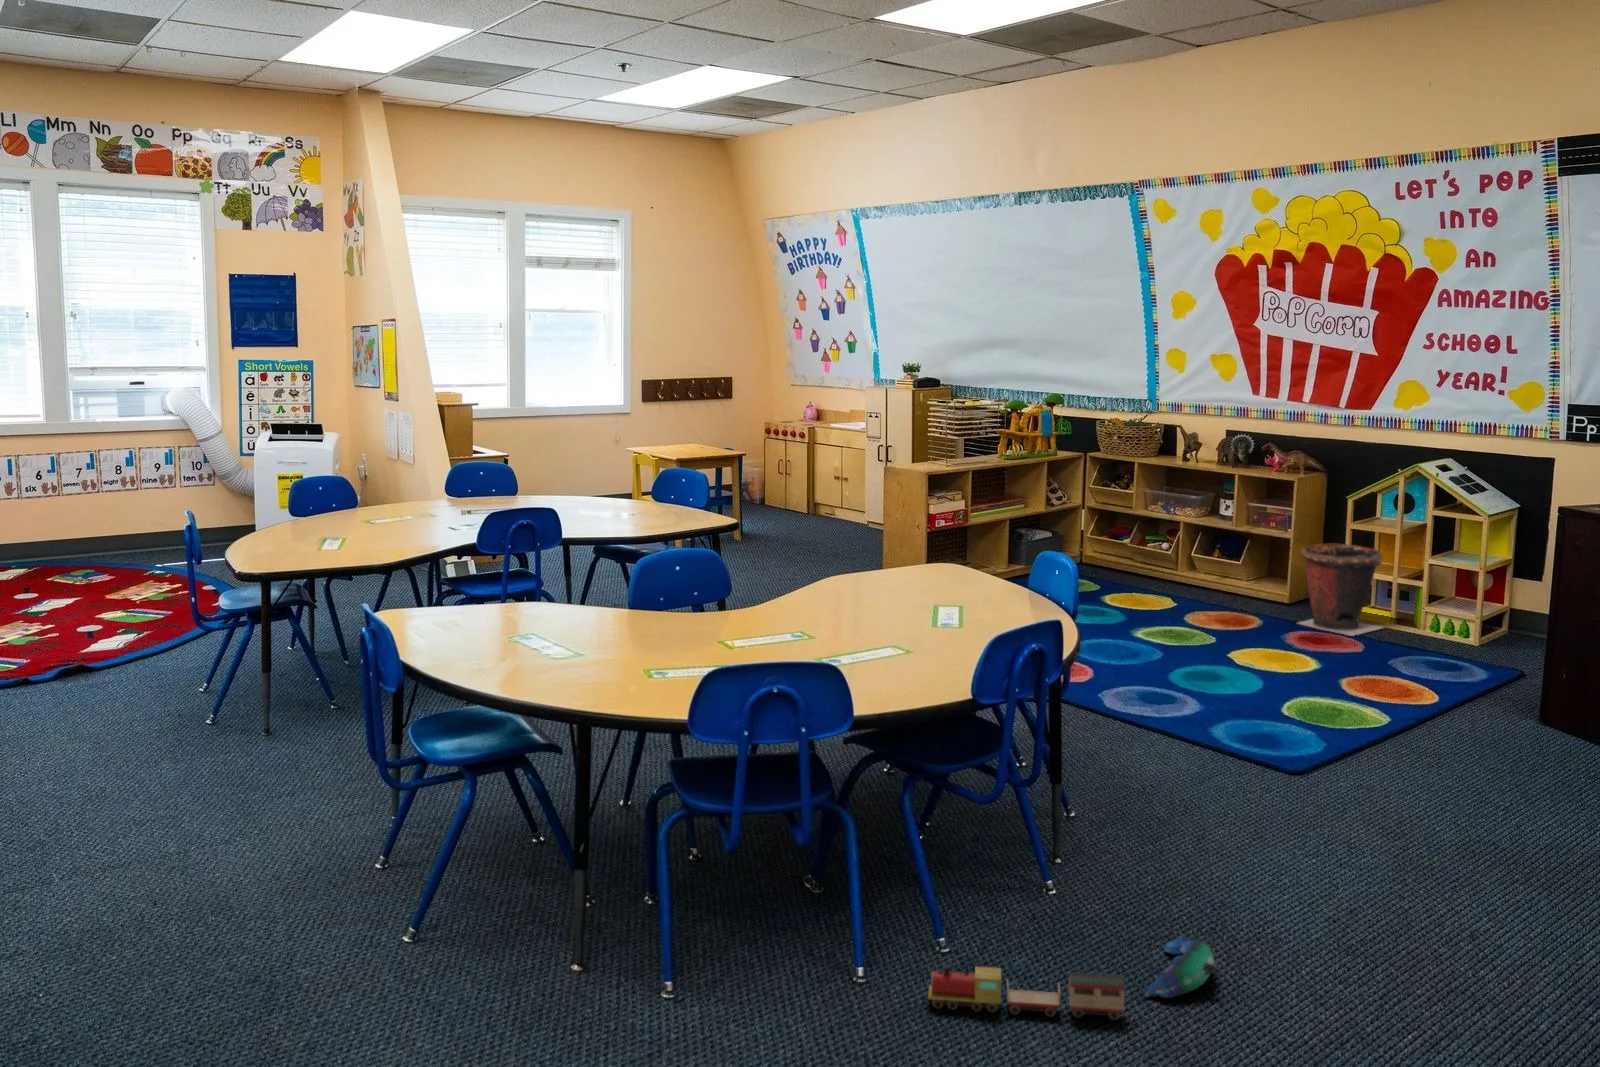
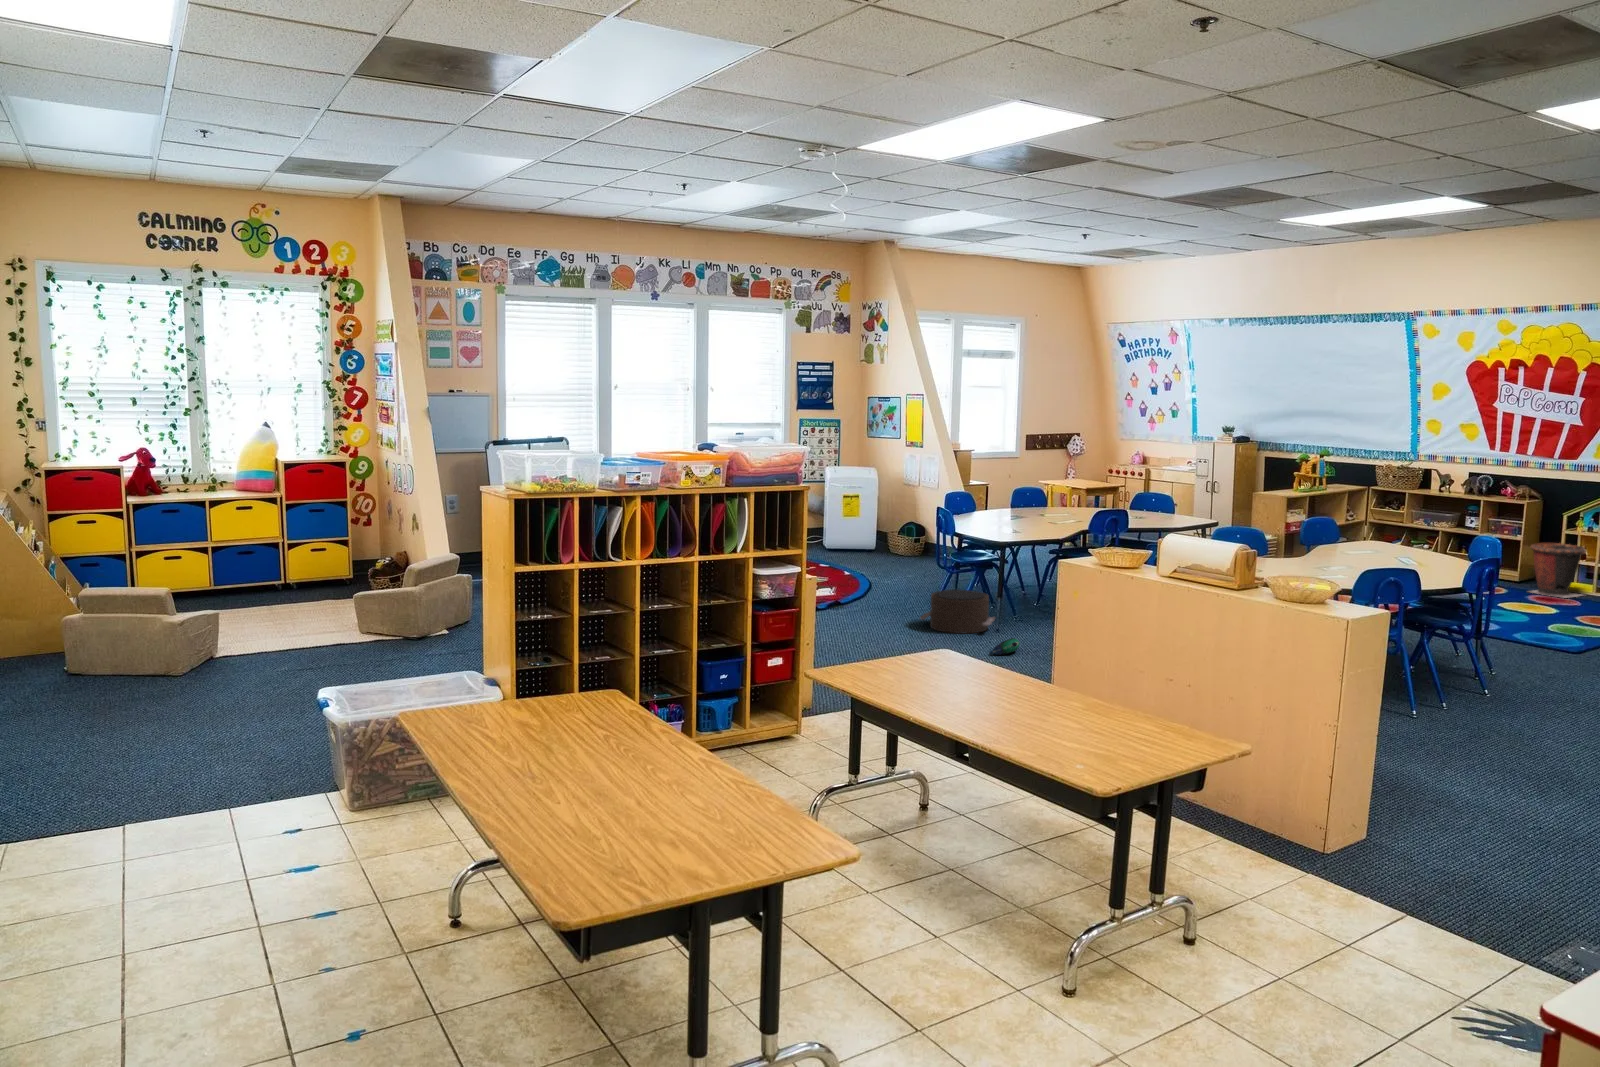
pouf: none [76,707,245,811] -> present [920,590,995,634]
plush toy: present [1145,936,1216,998] -> present [989,638,1020,655]
toy train: present [928,964,1125,1020] -> none [1406,679,1500,703]

